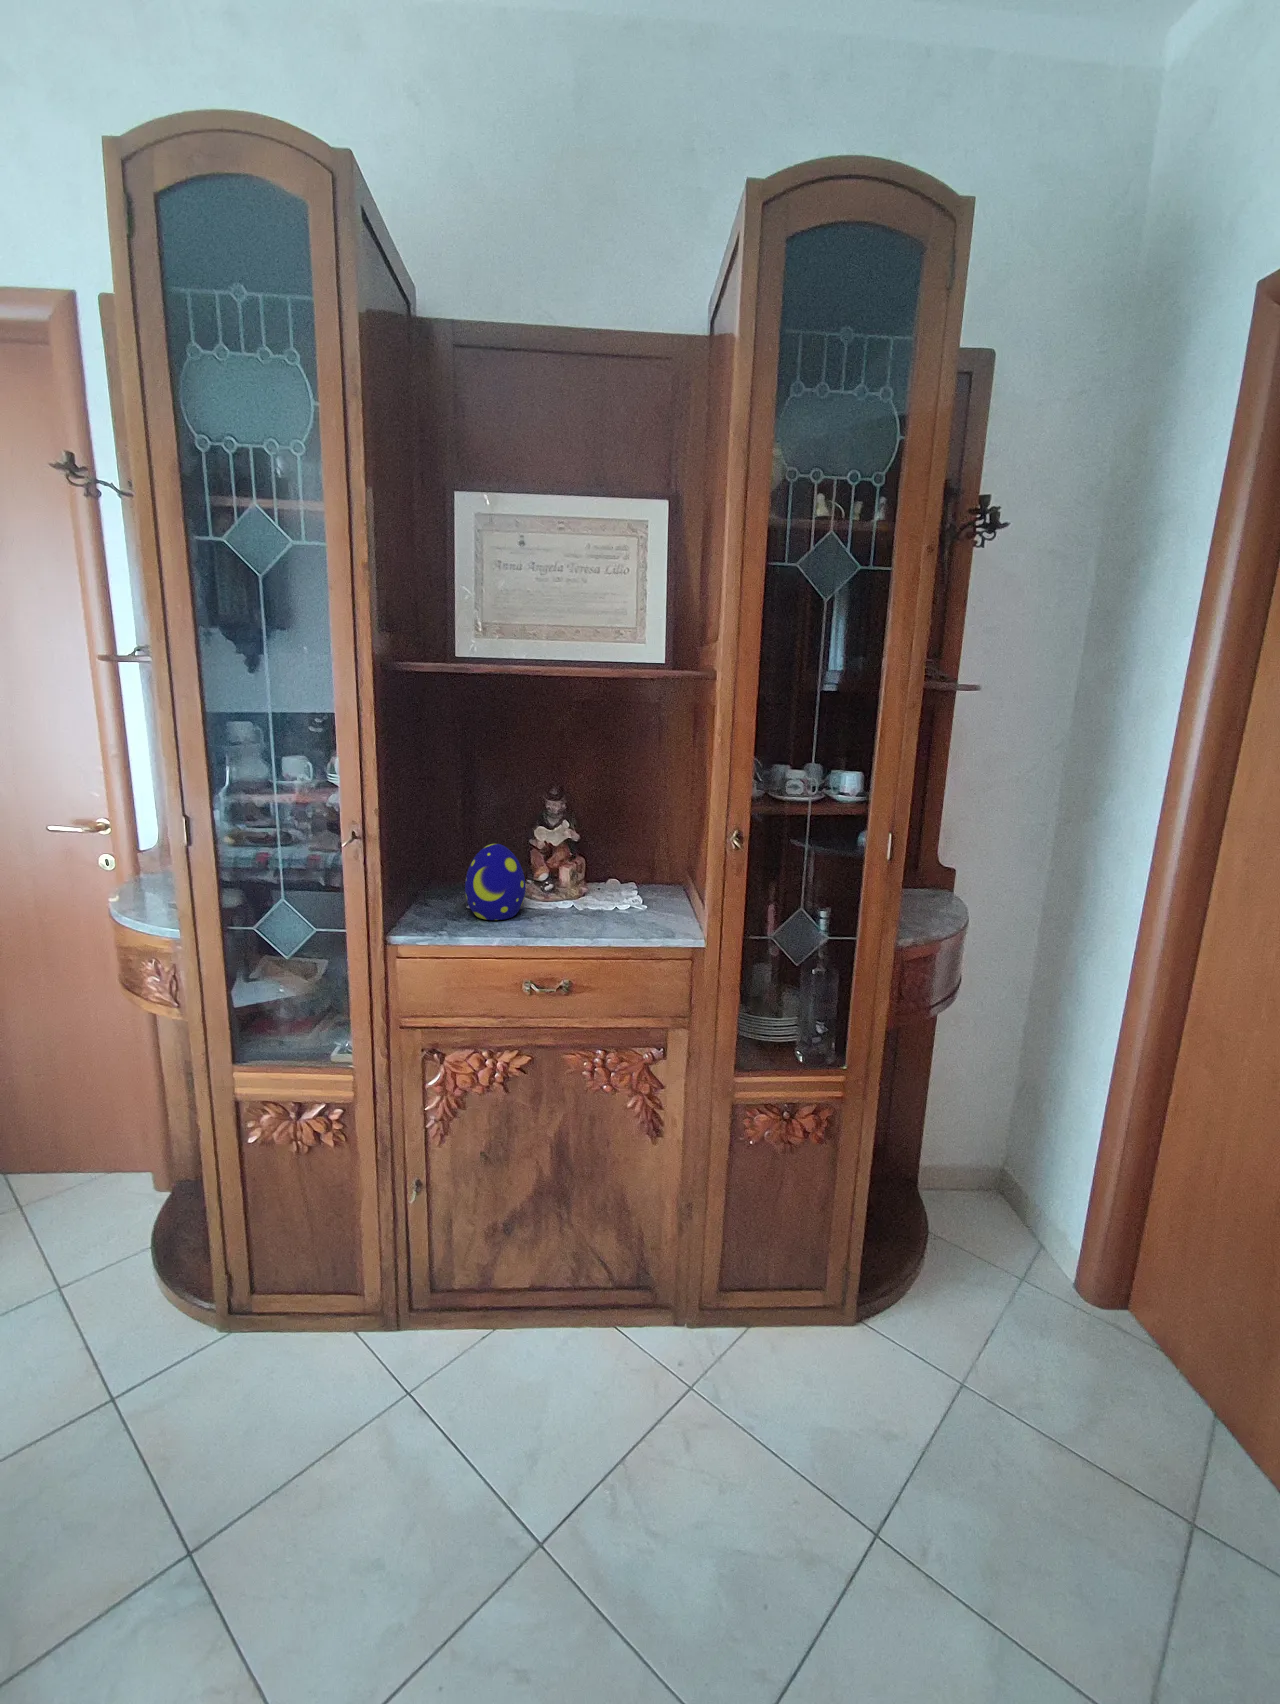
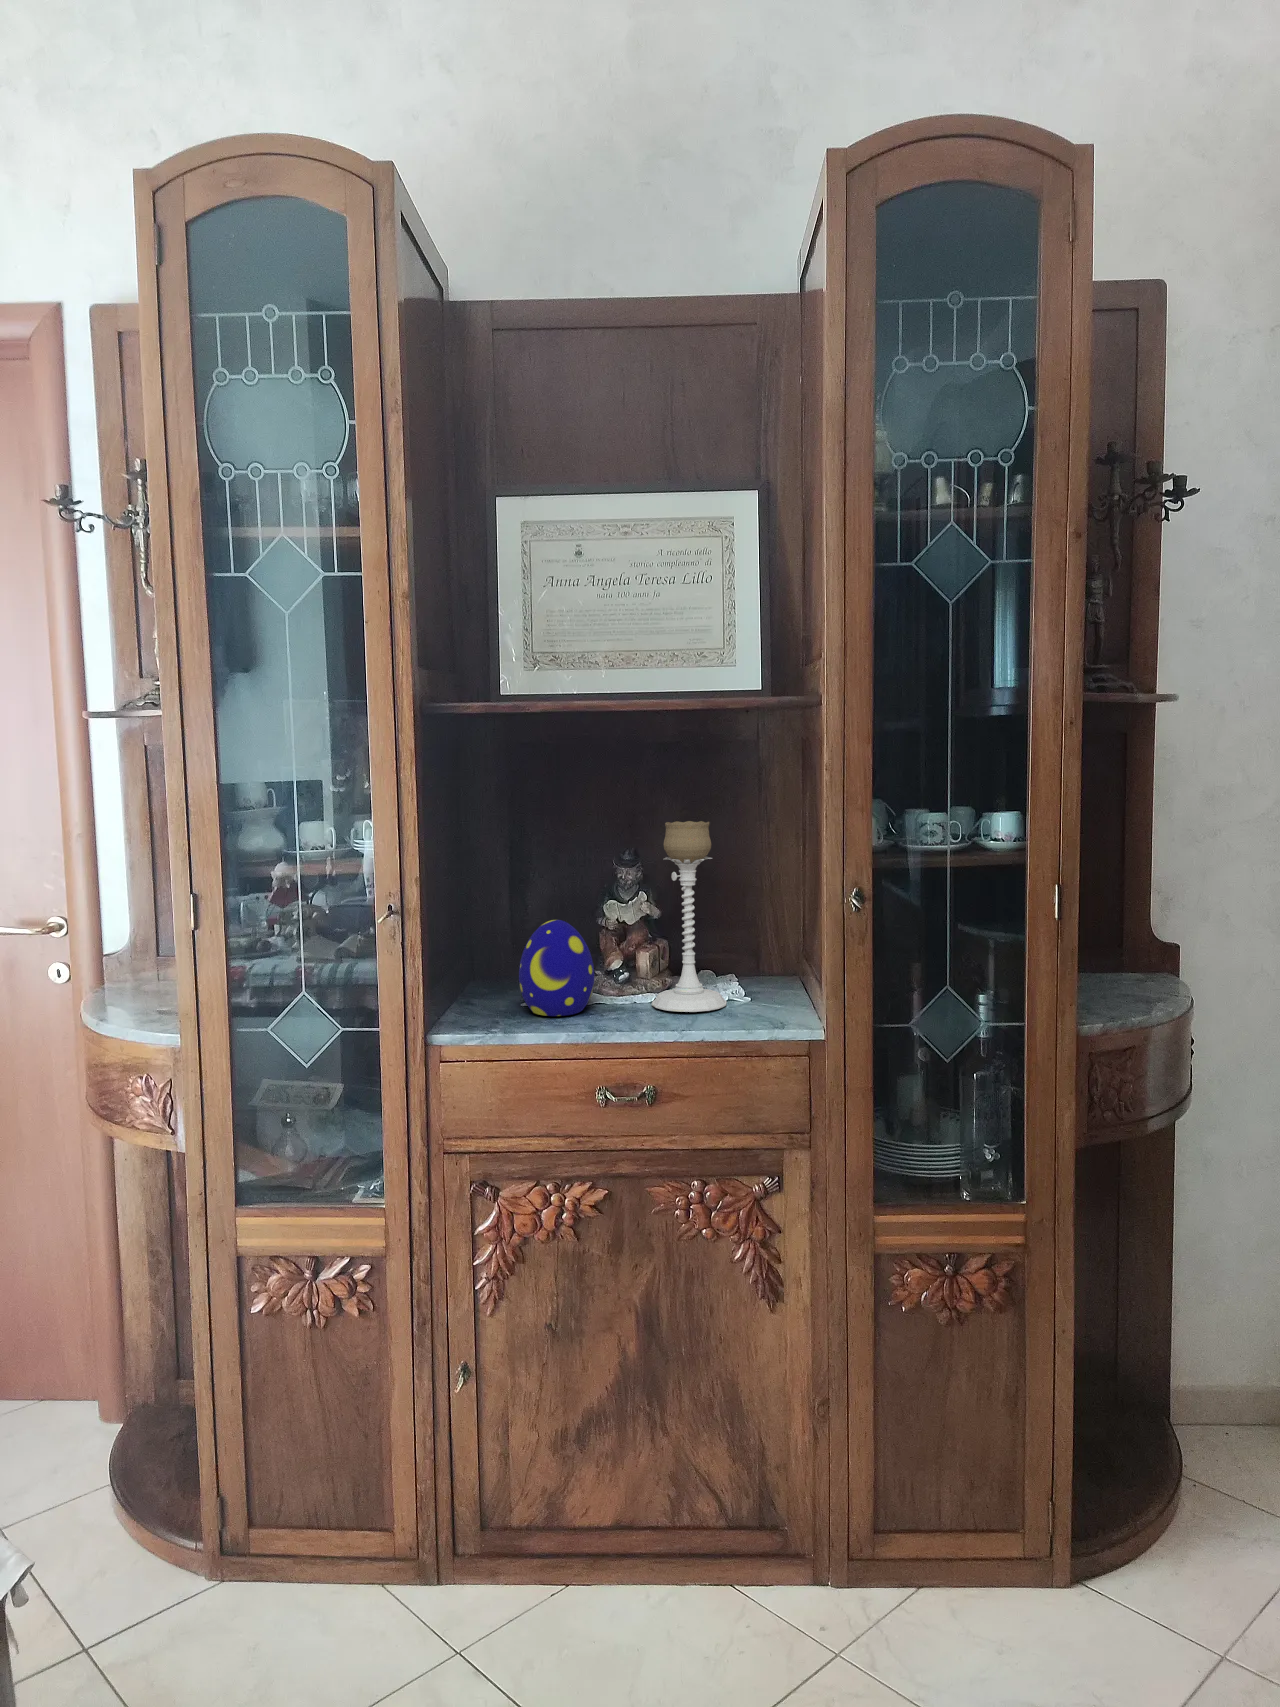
candle holder: none [570,768,628,920] -> present [652,821,727,1012]

